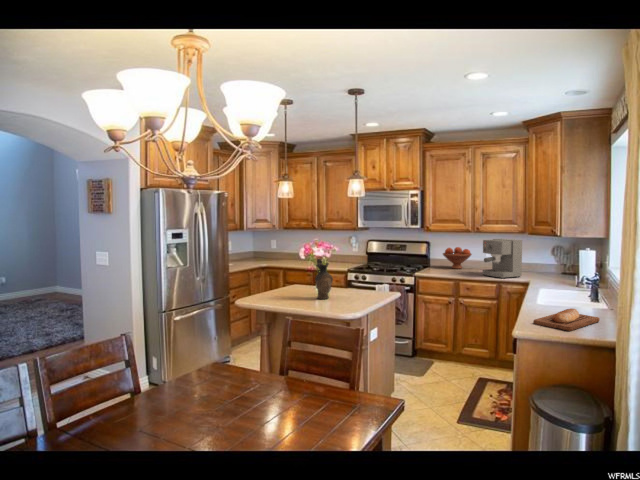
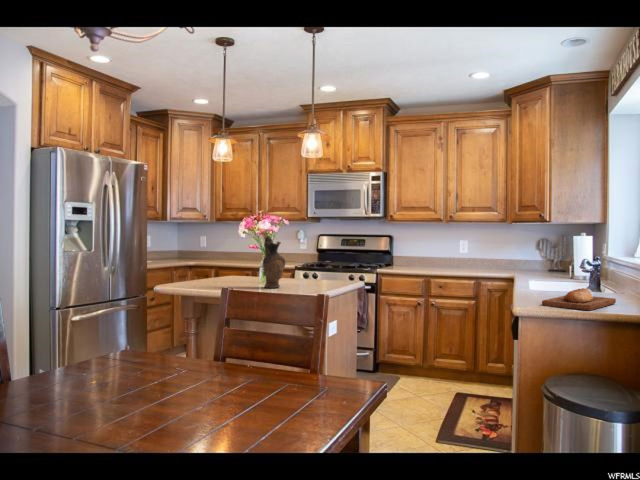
coffee maker: present [483,239,522,278] -> none [457,229,502,273]
fruit bowl: present [443,247,472,269] -> none [409,242,443,266]

